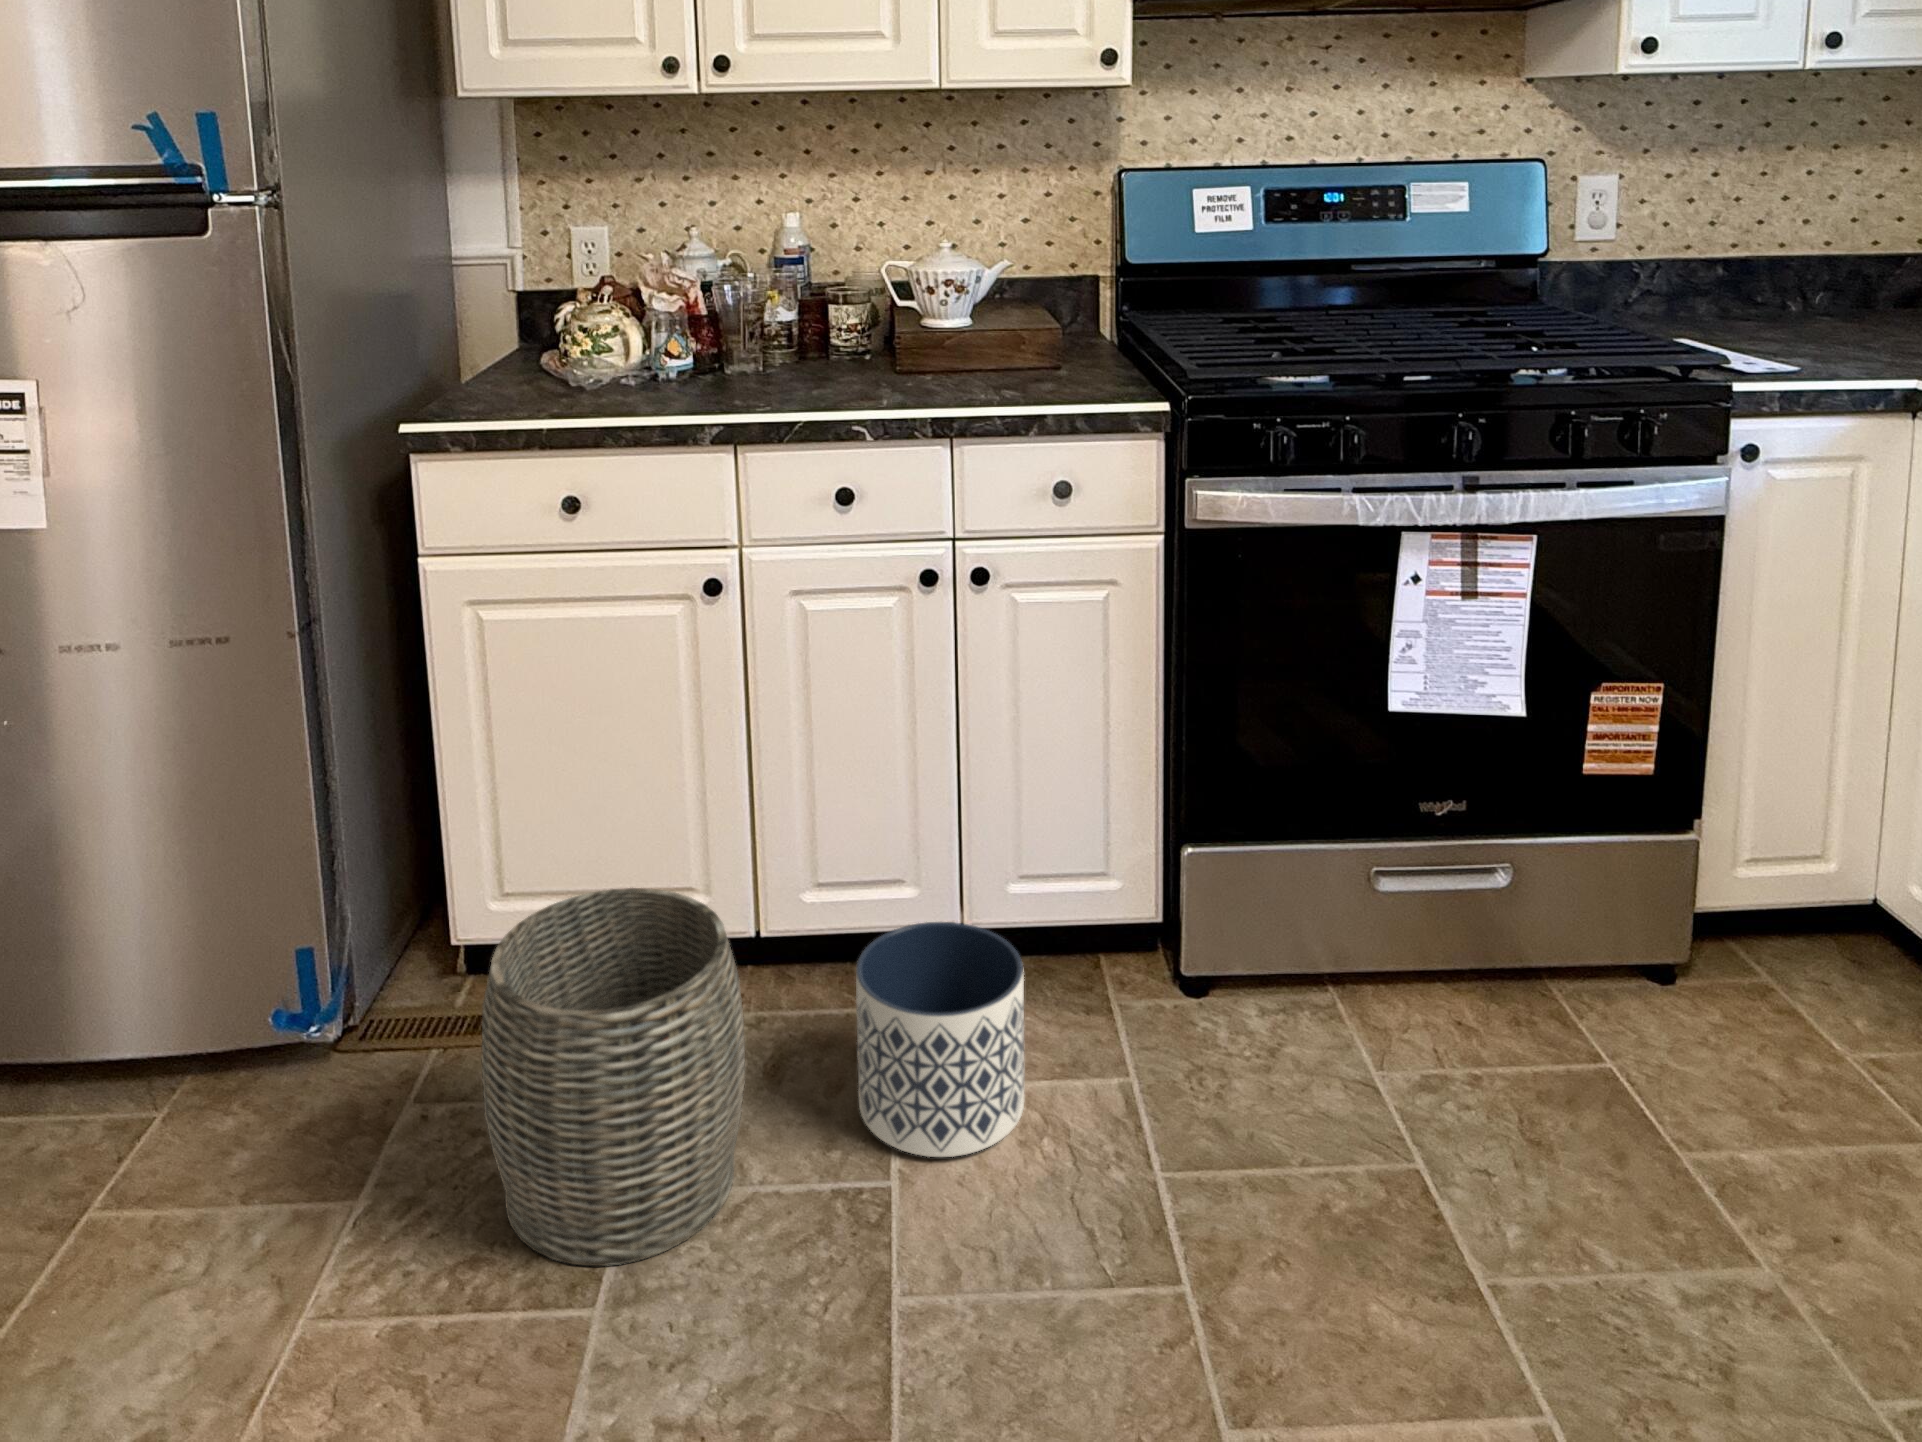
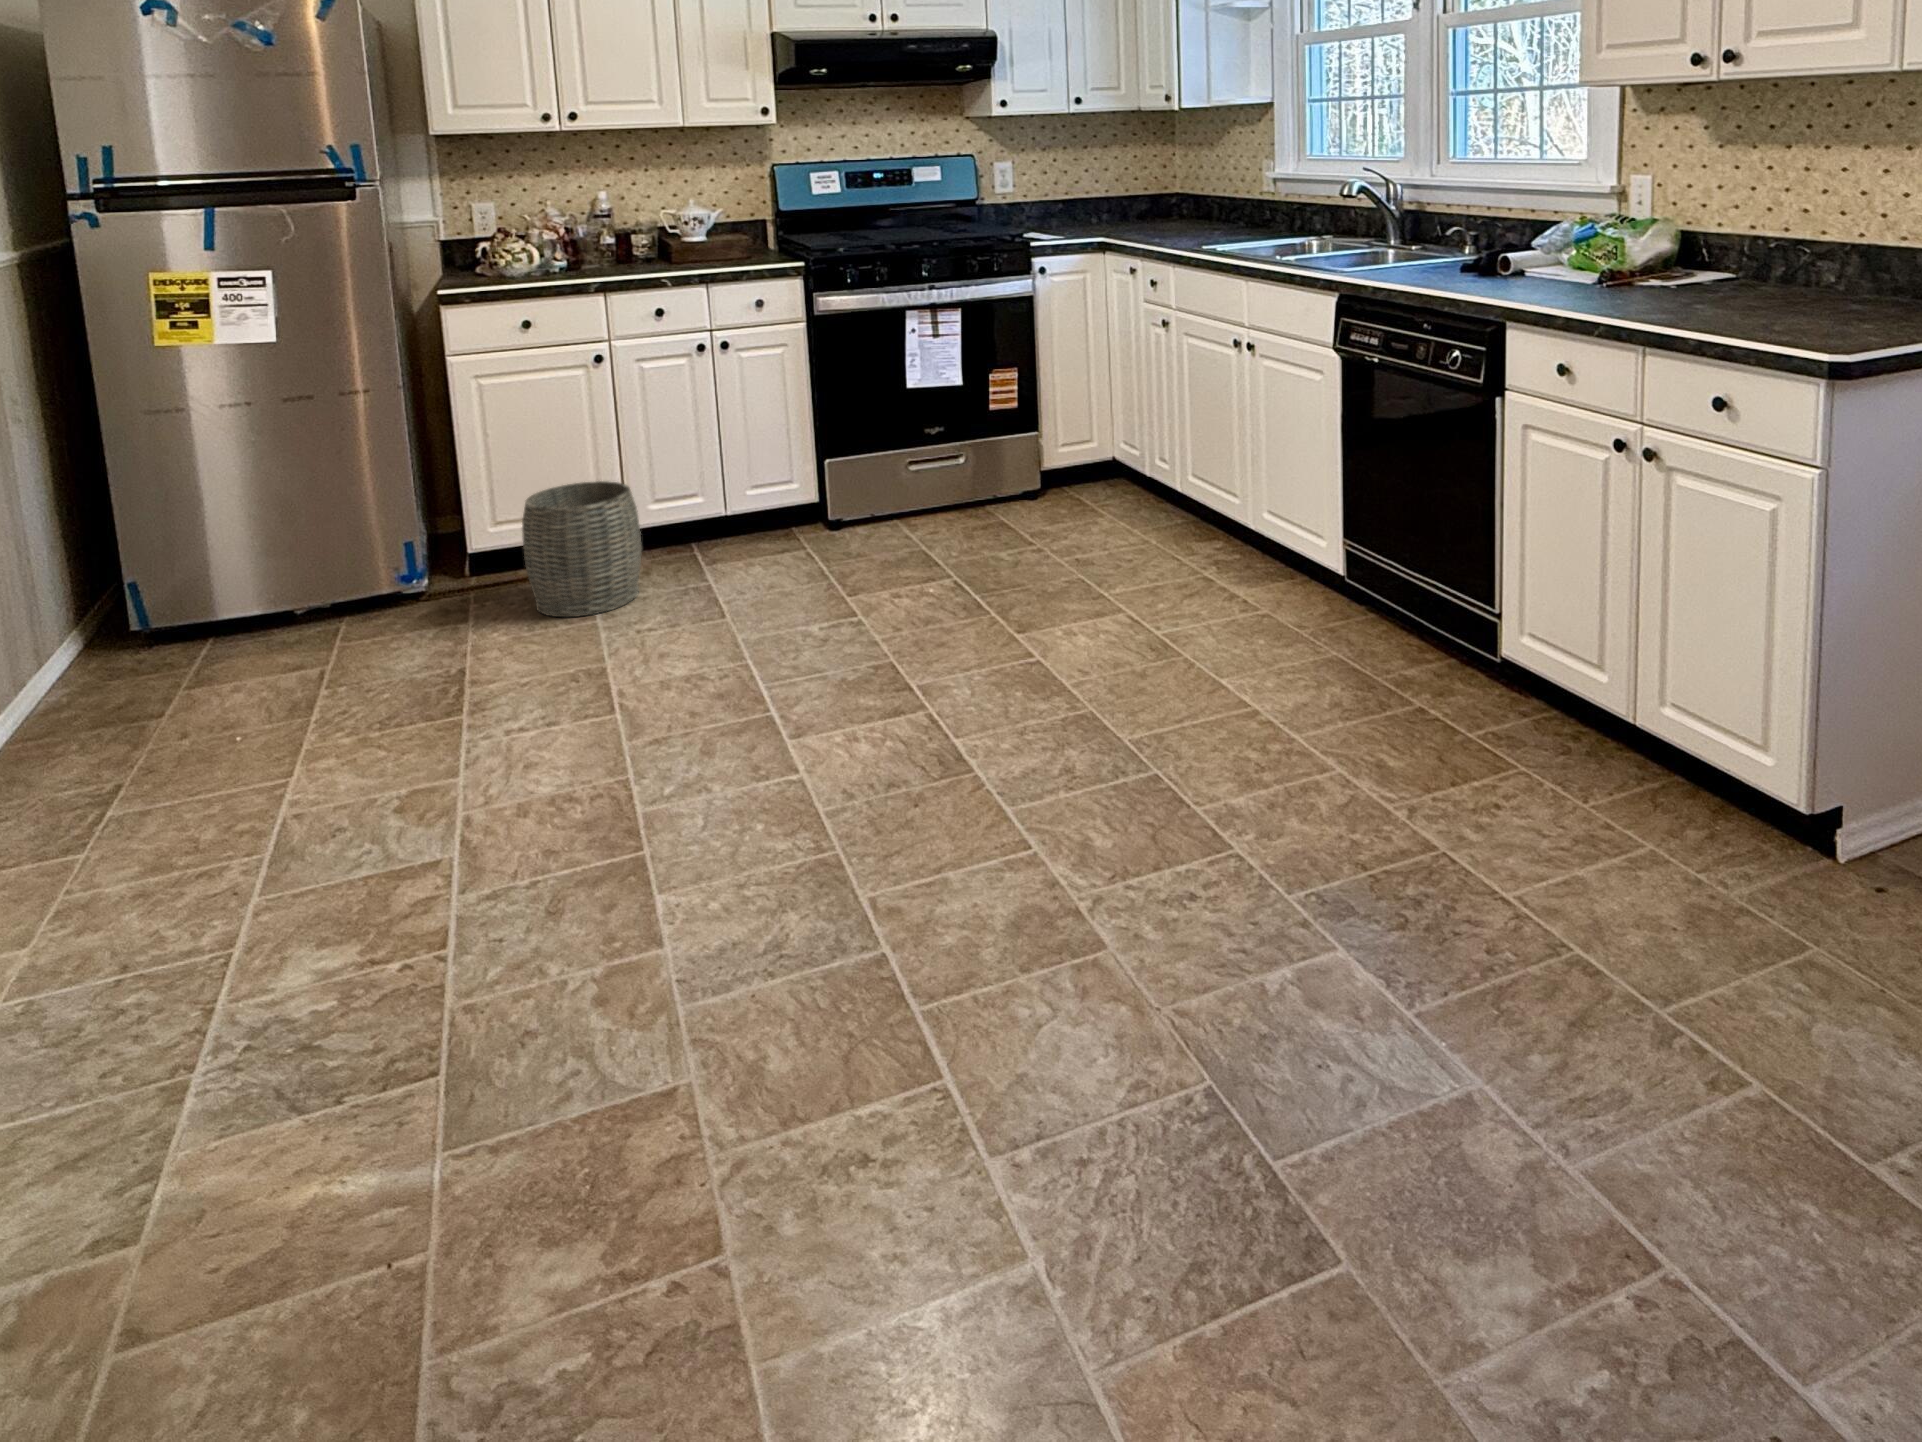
planter: present [856,922,1025,1157] -> none [684,492,762,575]

